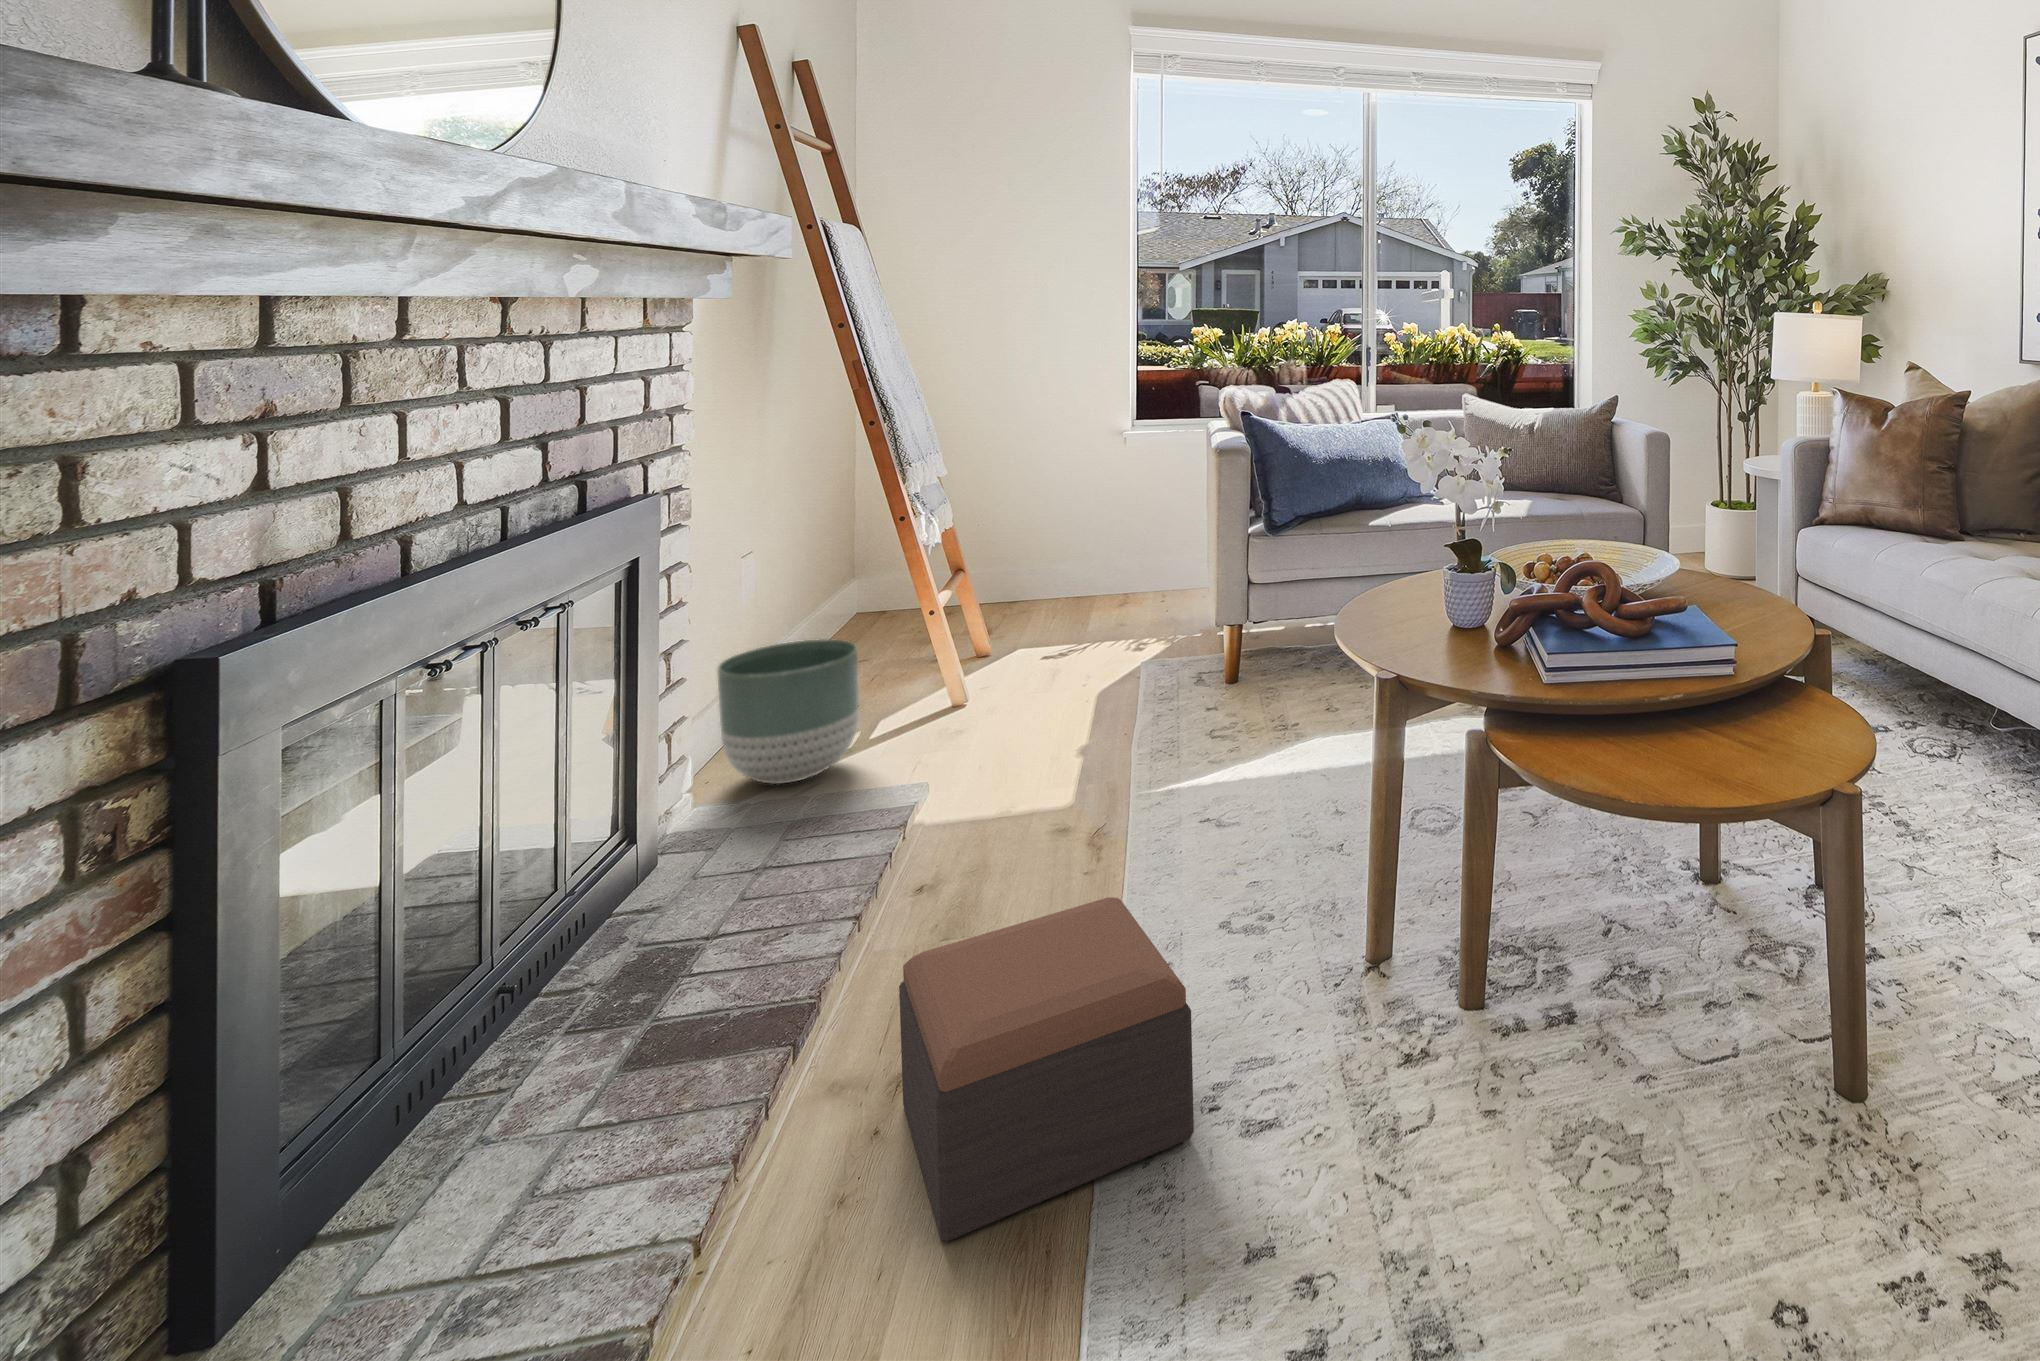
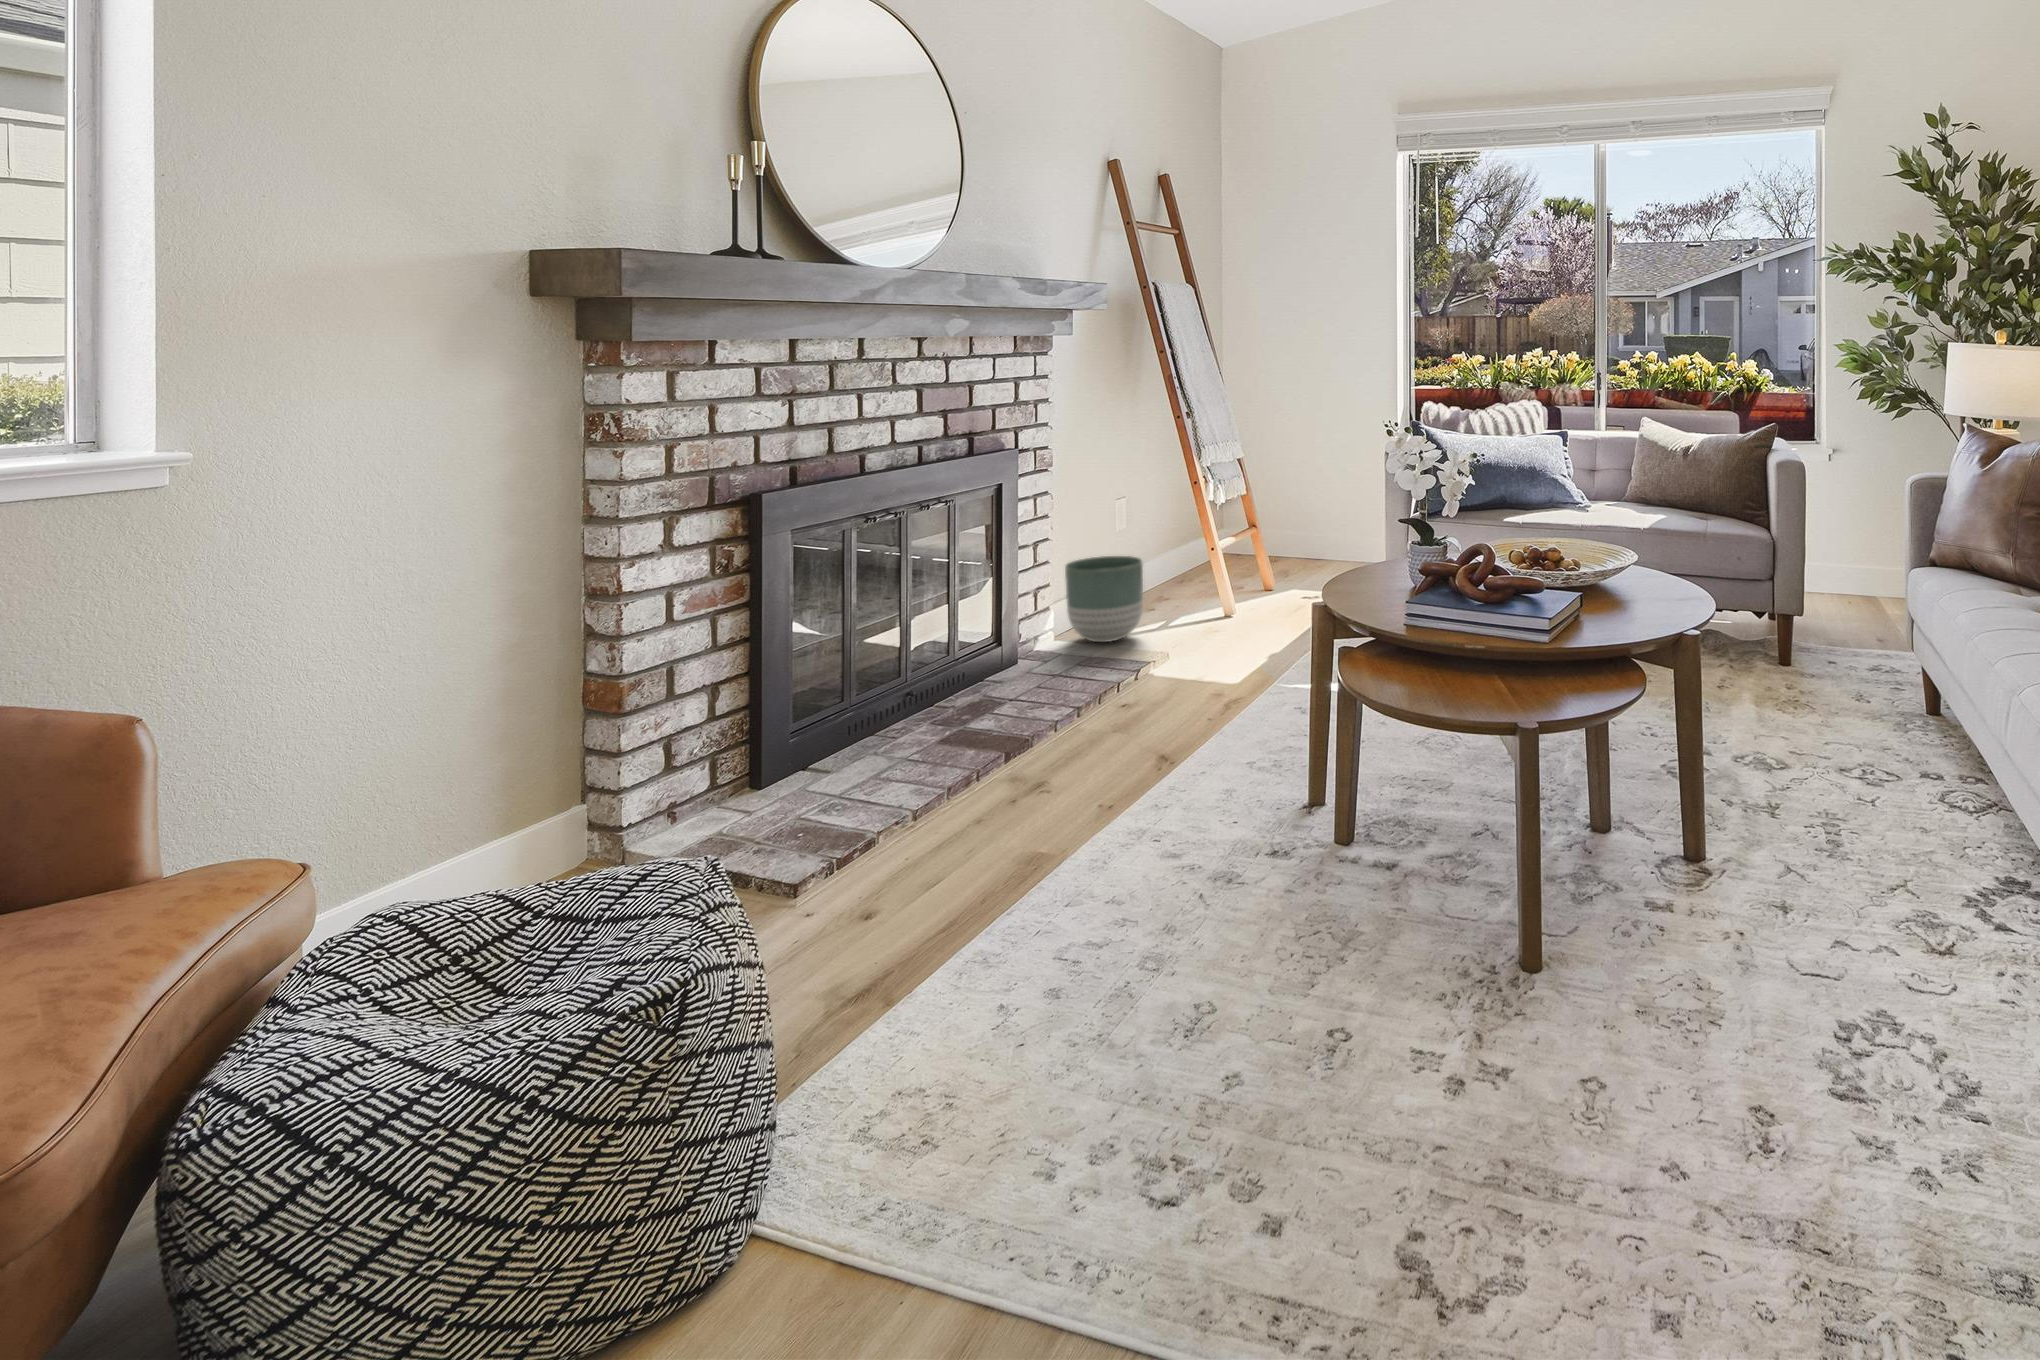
footstool: present [899,897,1194,1242] -> none [1010,698,1166,841]

